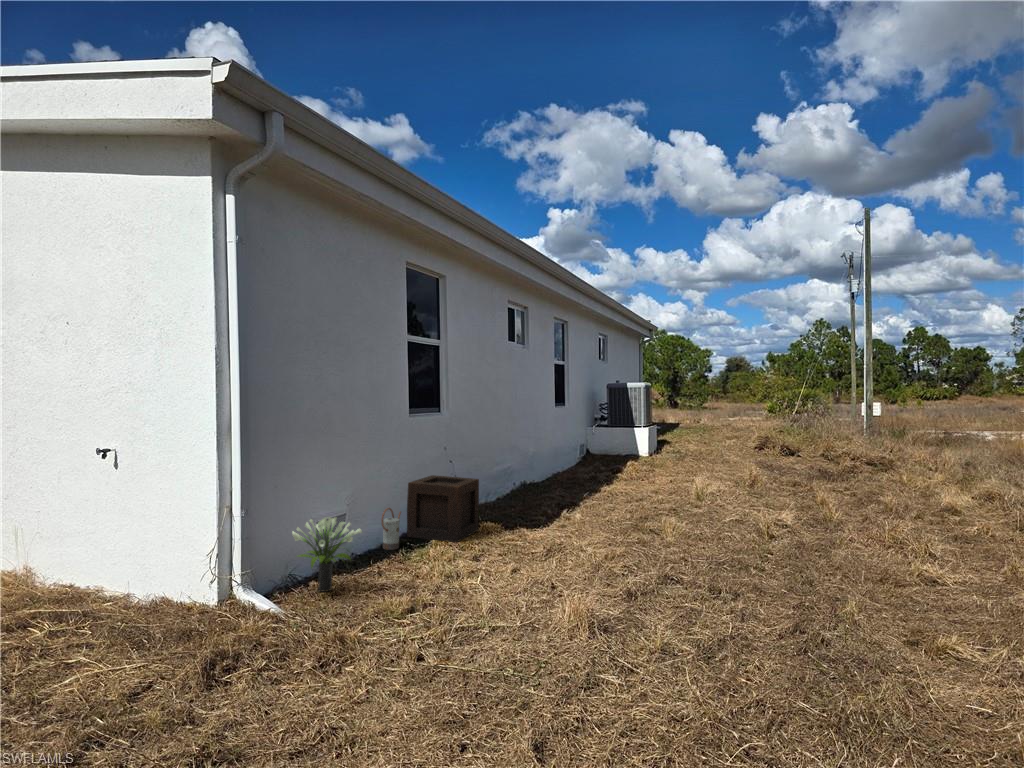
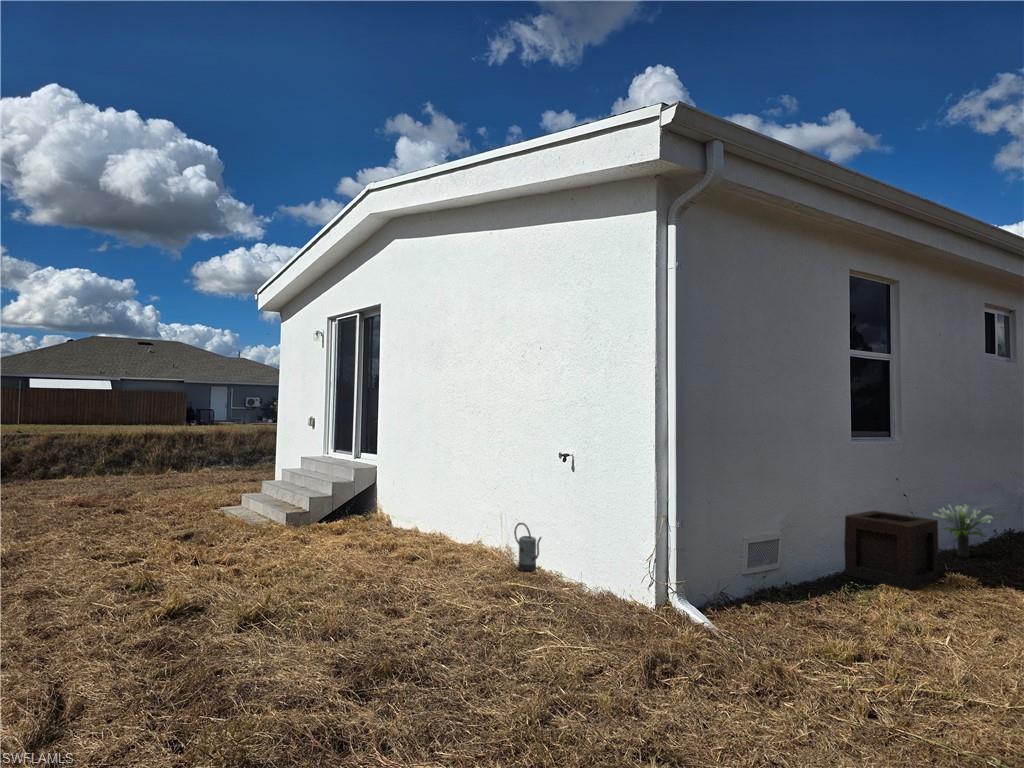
watering can: present [381,508,401,550] -> present [514,523,542,571]
potted plant: present [292,517,362,592] -> present [933,504,993,557]

